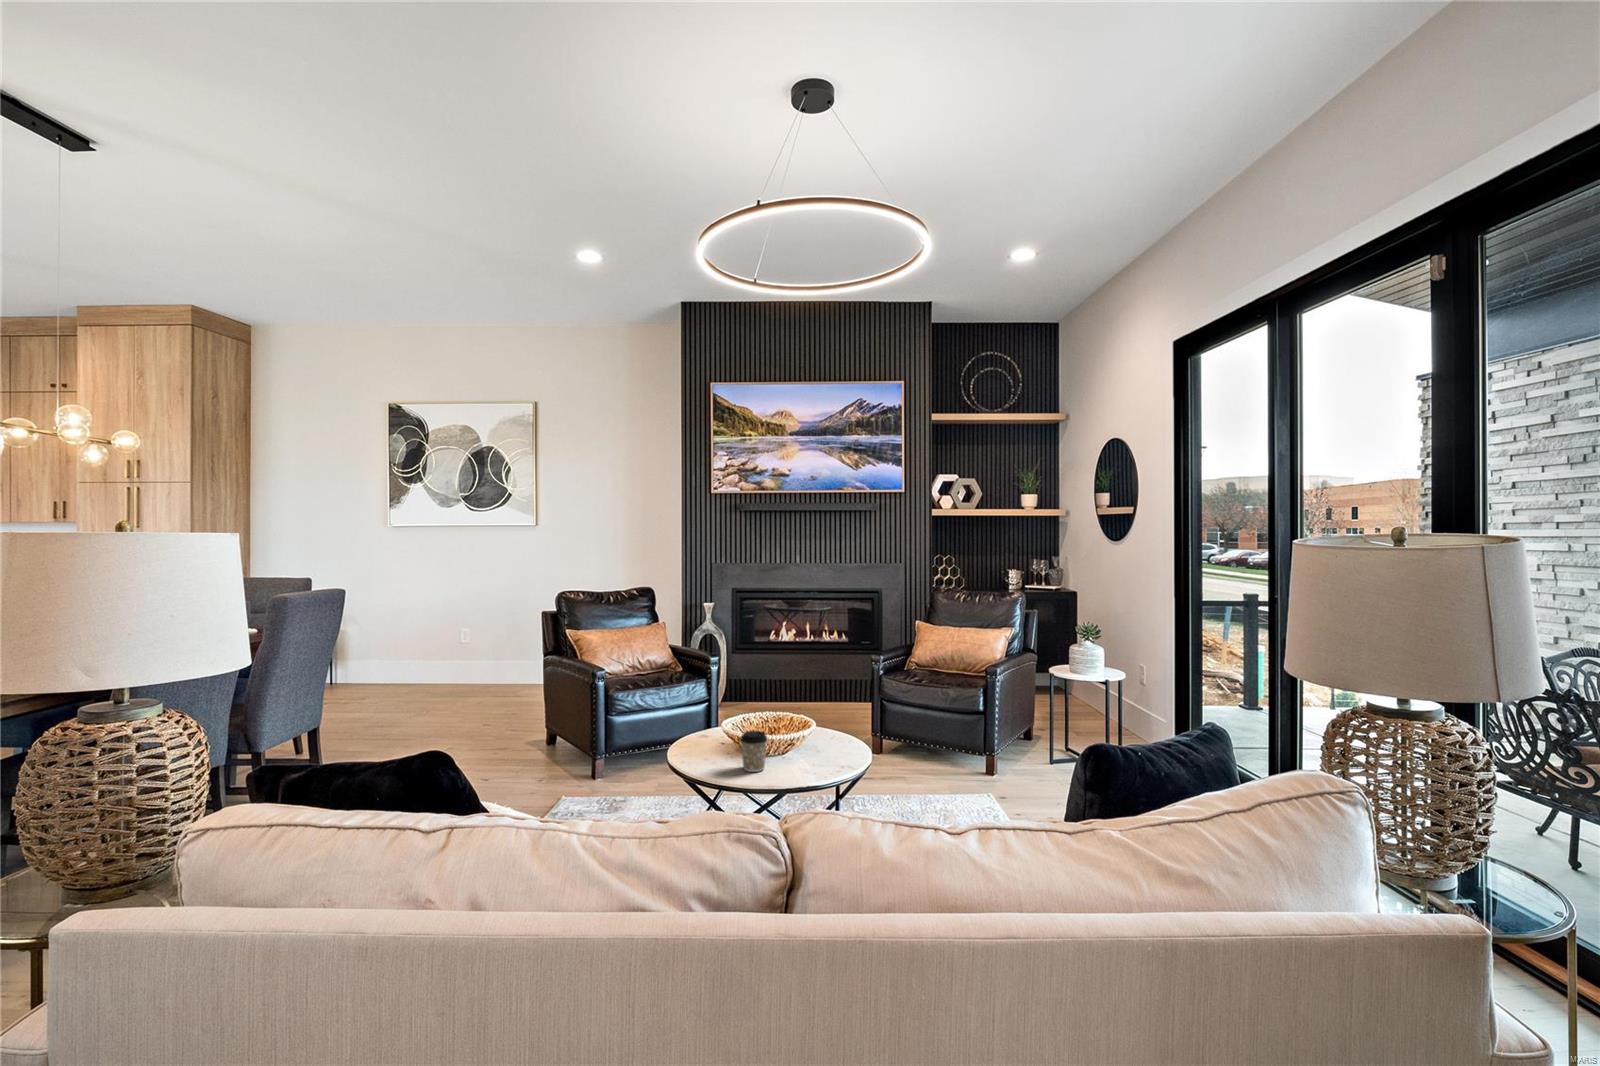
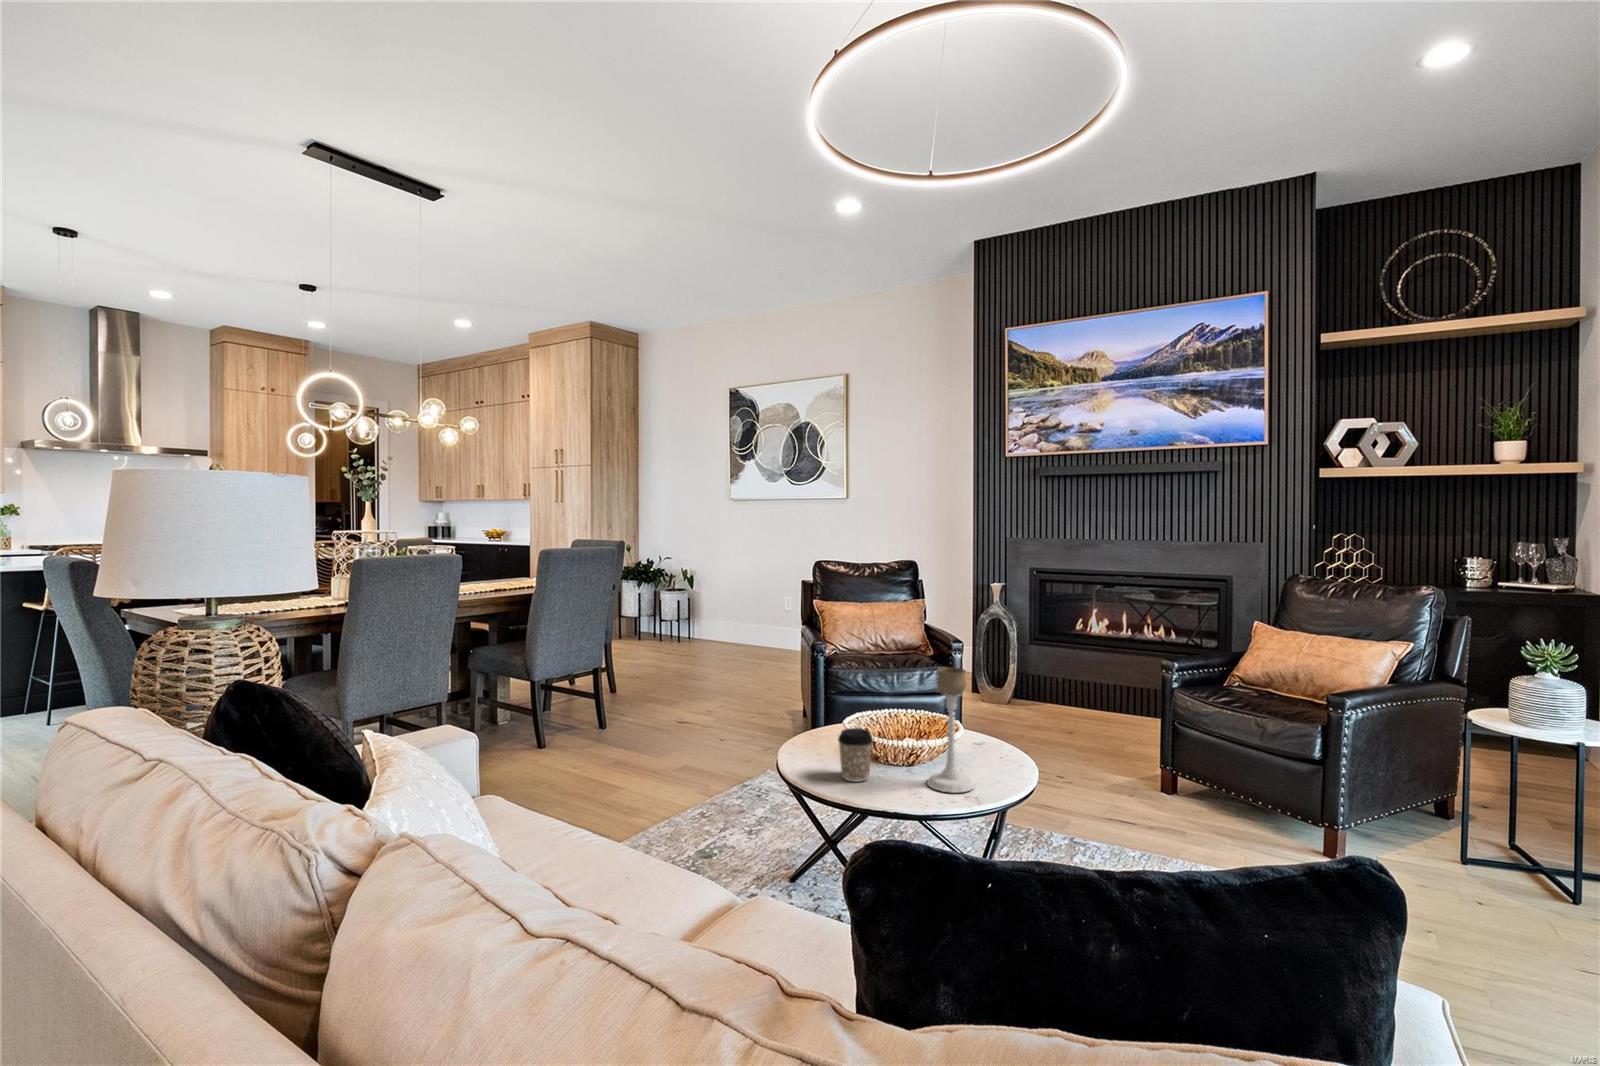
candle holder: none [803,674,838,766] -> present [927,667,975,793]

